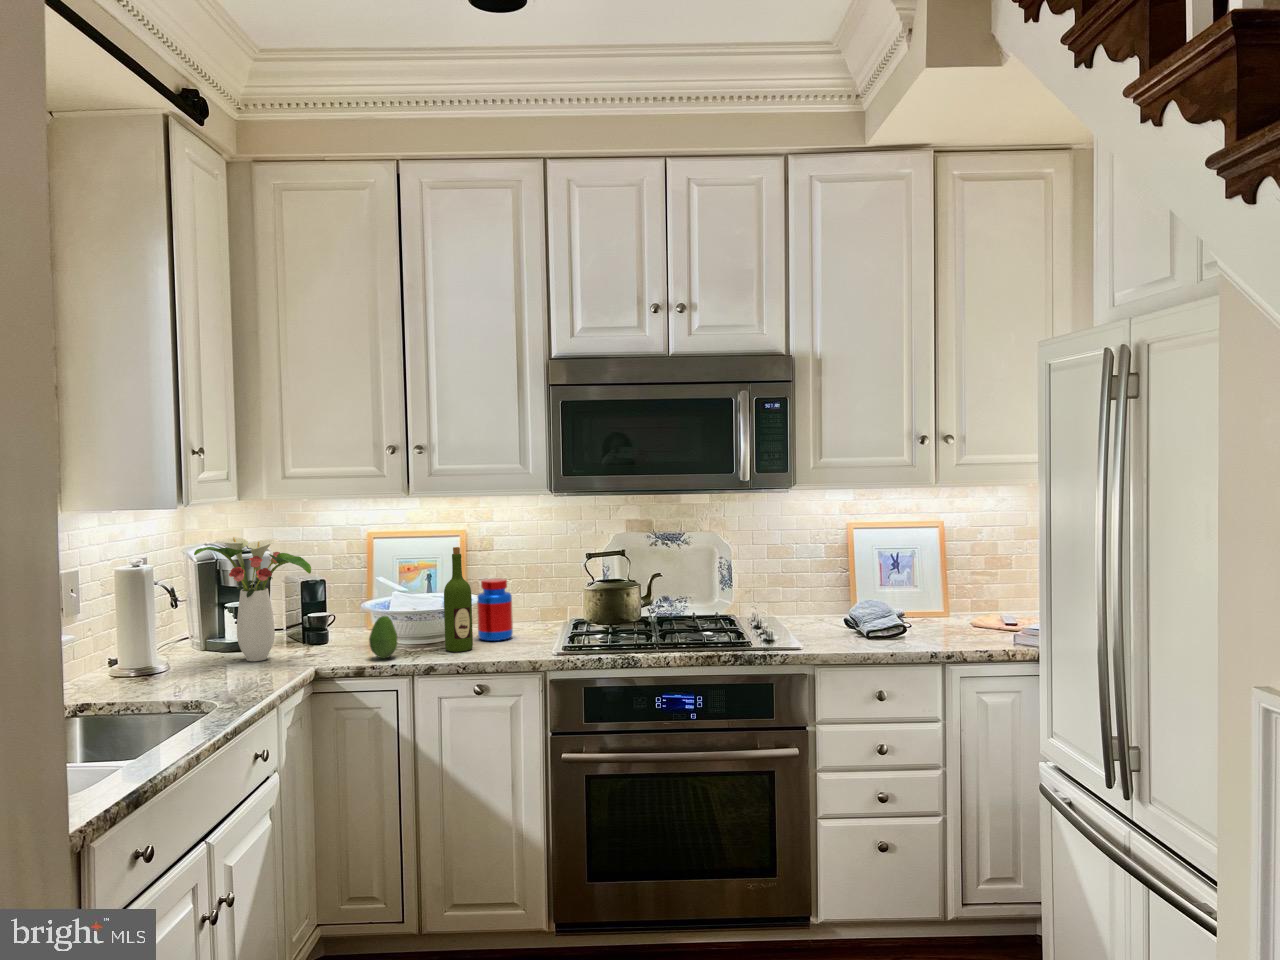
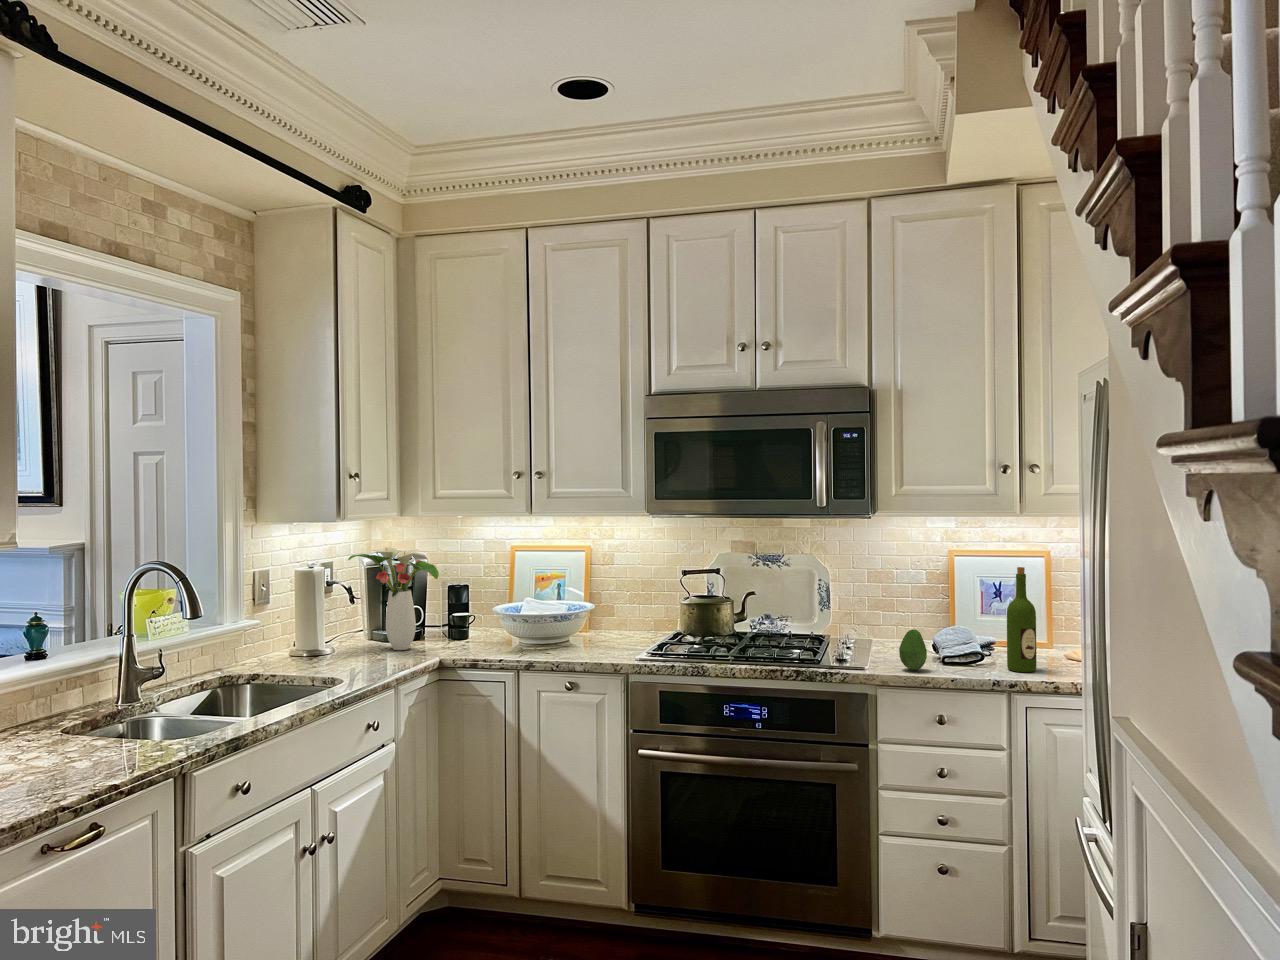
wine bottle: present [444,547,473,652] -> present [1007,567,1036,672]
jar: present [477,578,513,641] -> none [586,590,617,646]
fruit: present [369,616,397,658] -> present [899,629,927,670]

